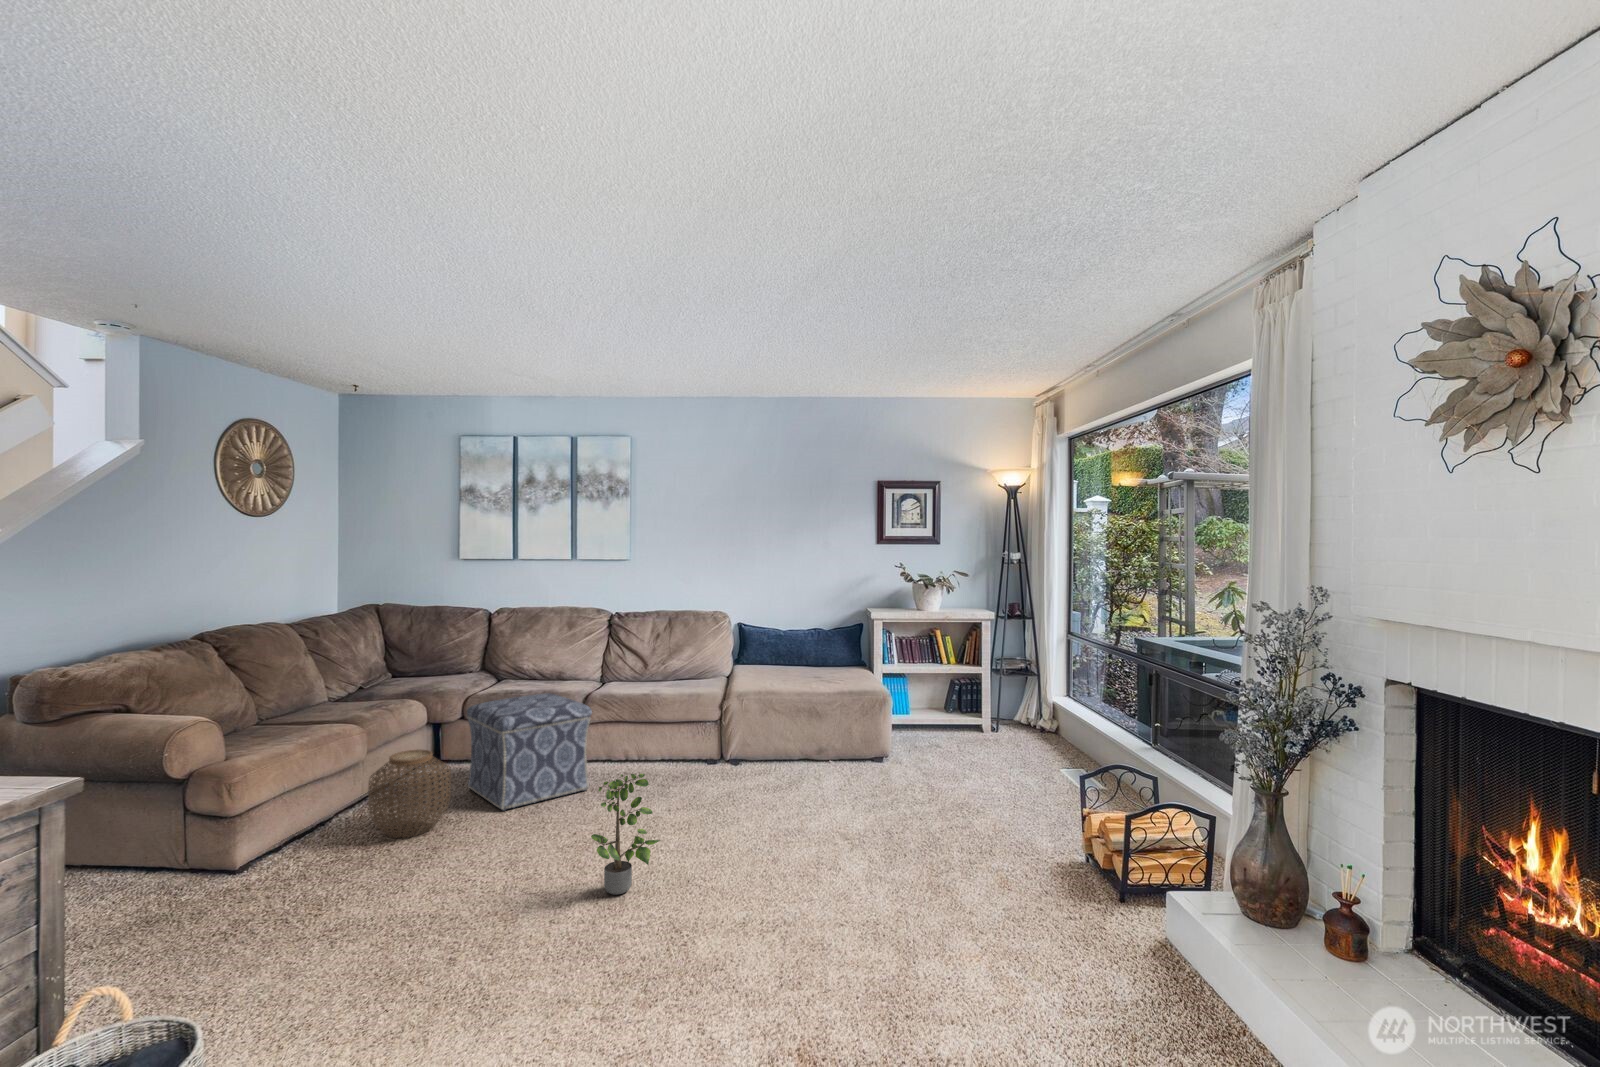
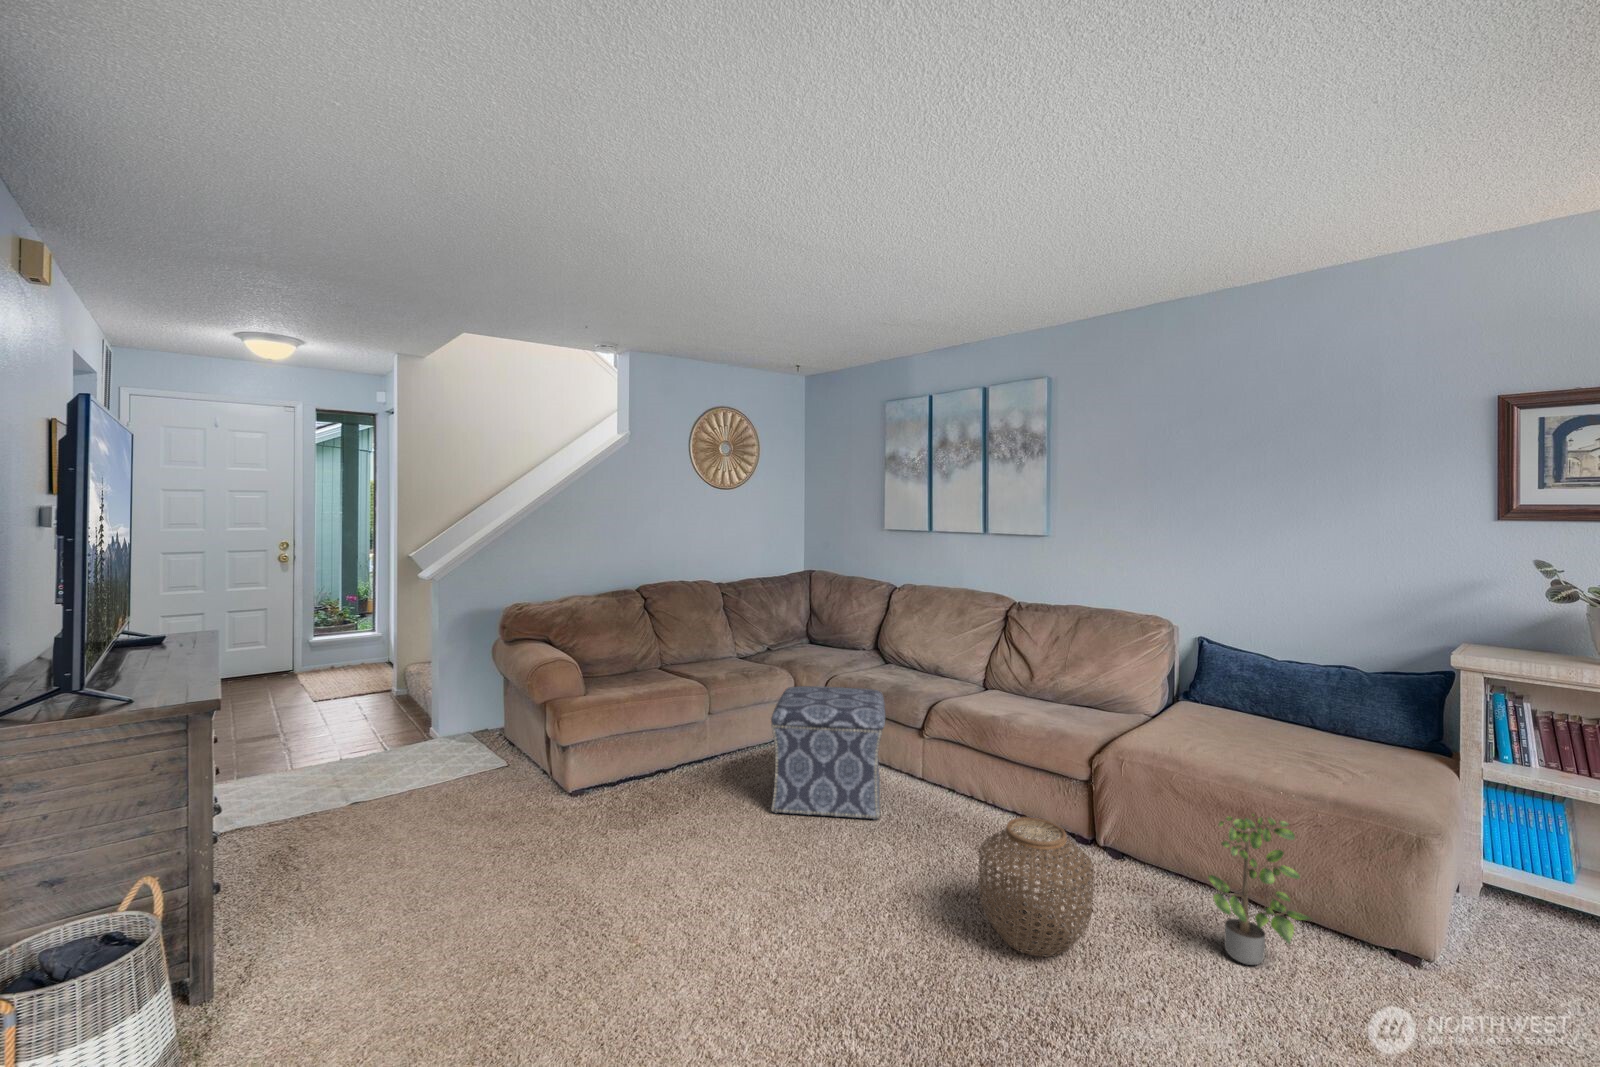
woven basket: present [368,750,451,838] -> present [979,817,1094,957]
potted plant: present [591,774,660,895] -> present [1209,814,1310,965]

